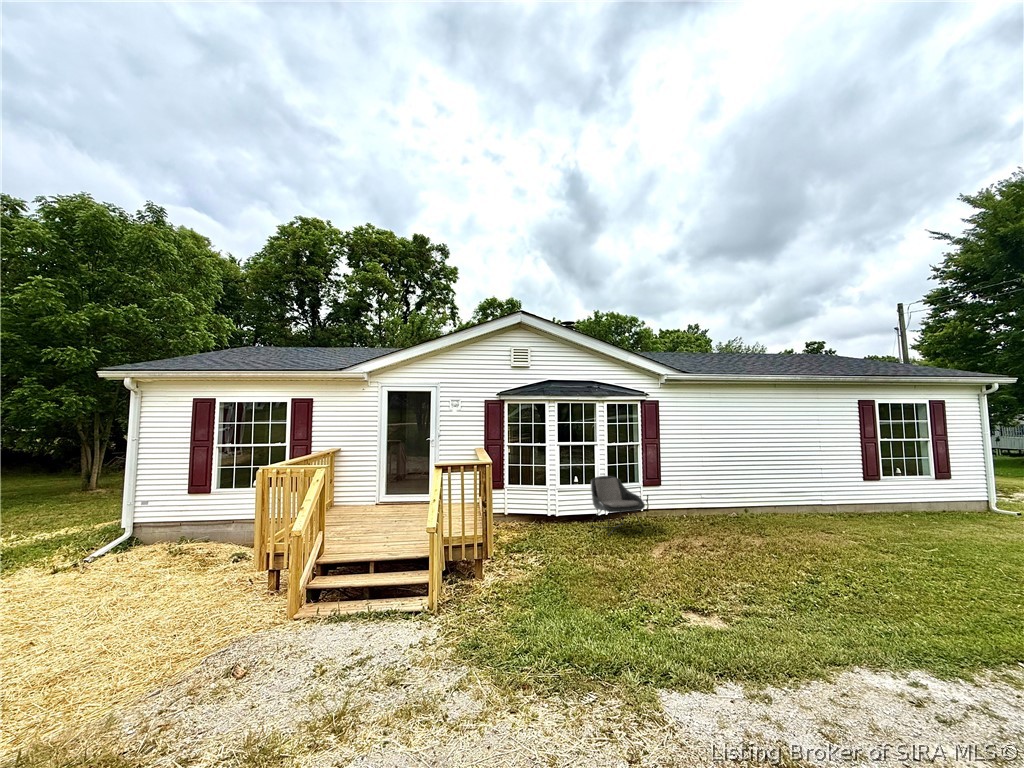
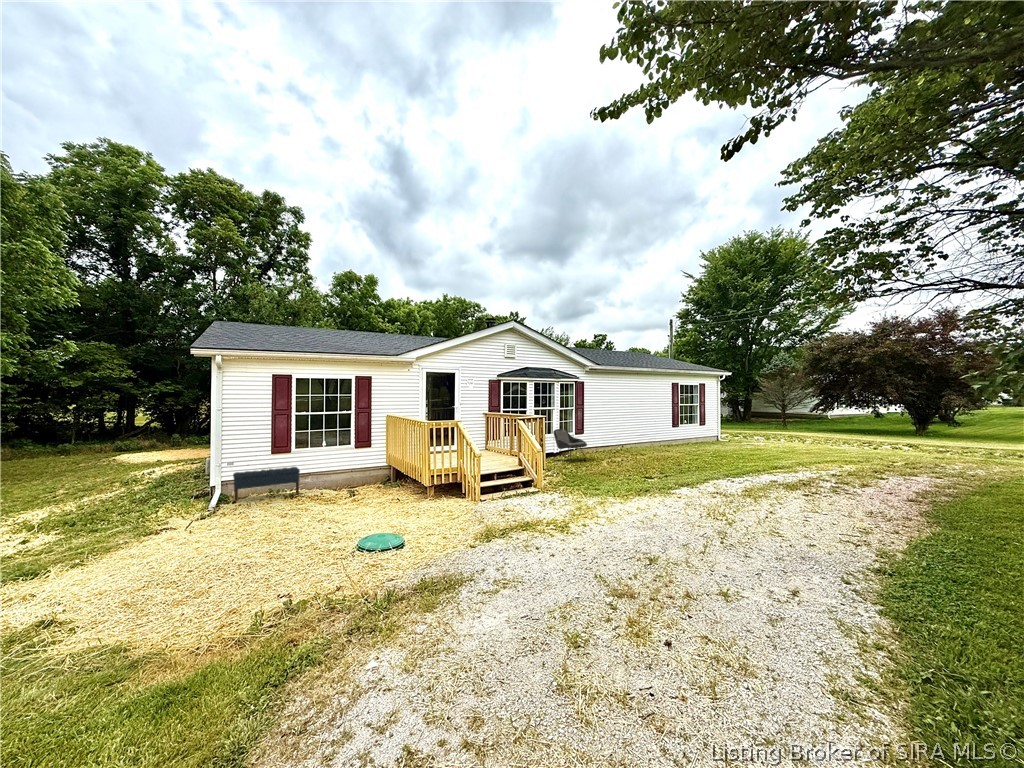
bench: none [121,510,213,550] -> present [233,467,300,502]

